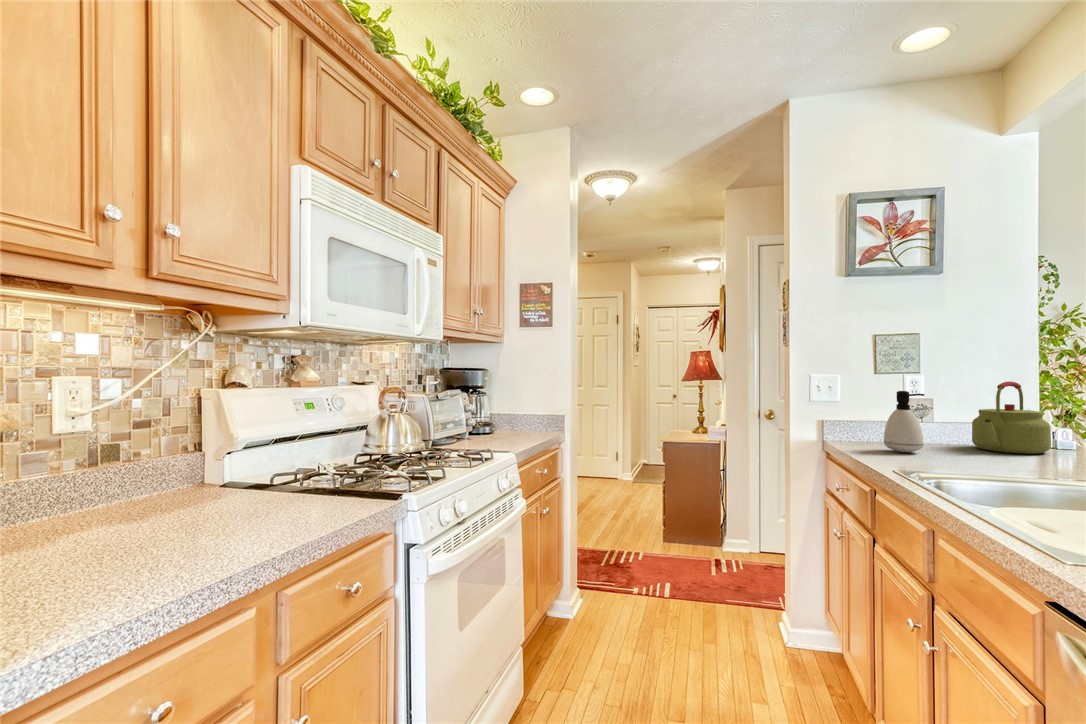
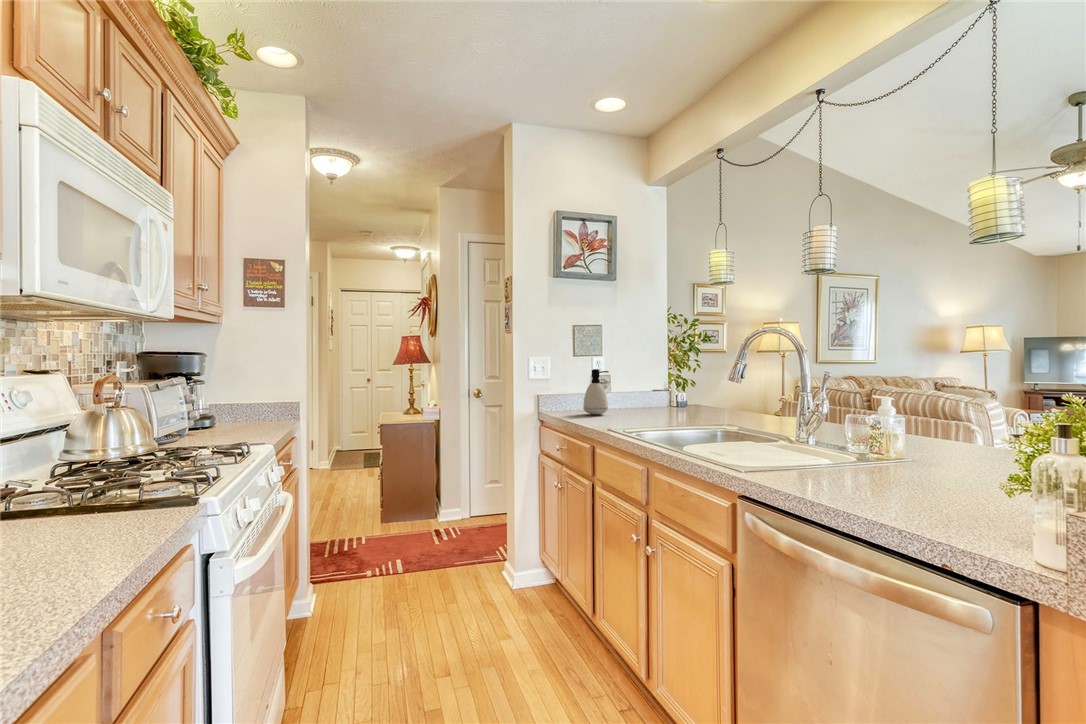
kettle: present [972,381,1051,454] -> none [631,361,672,410]

